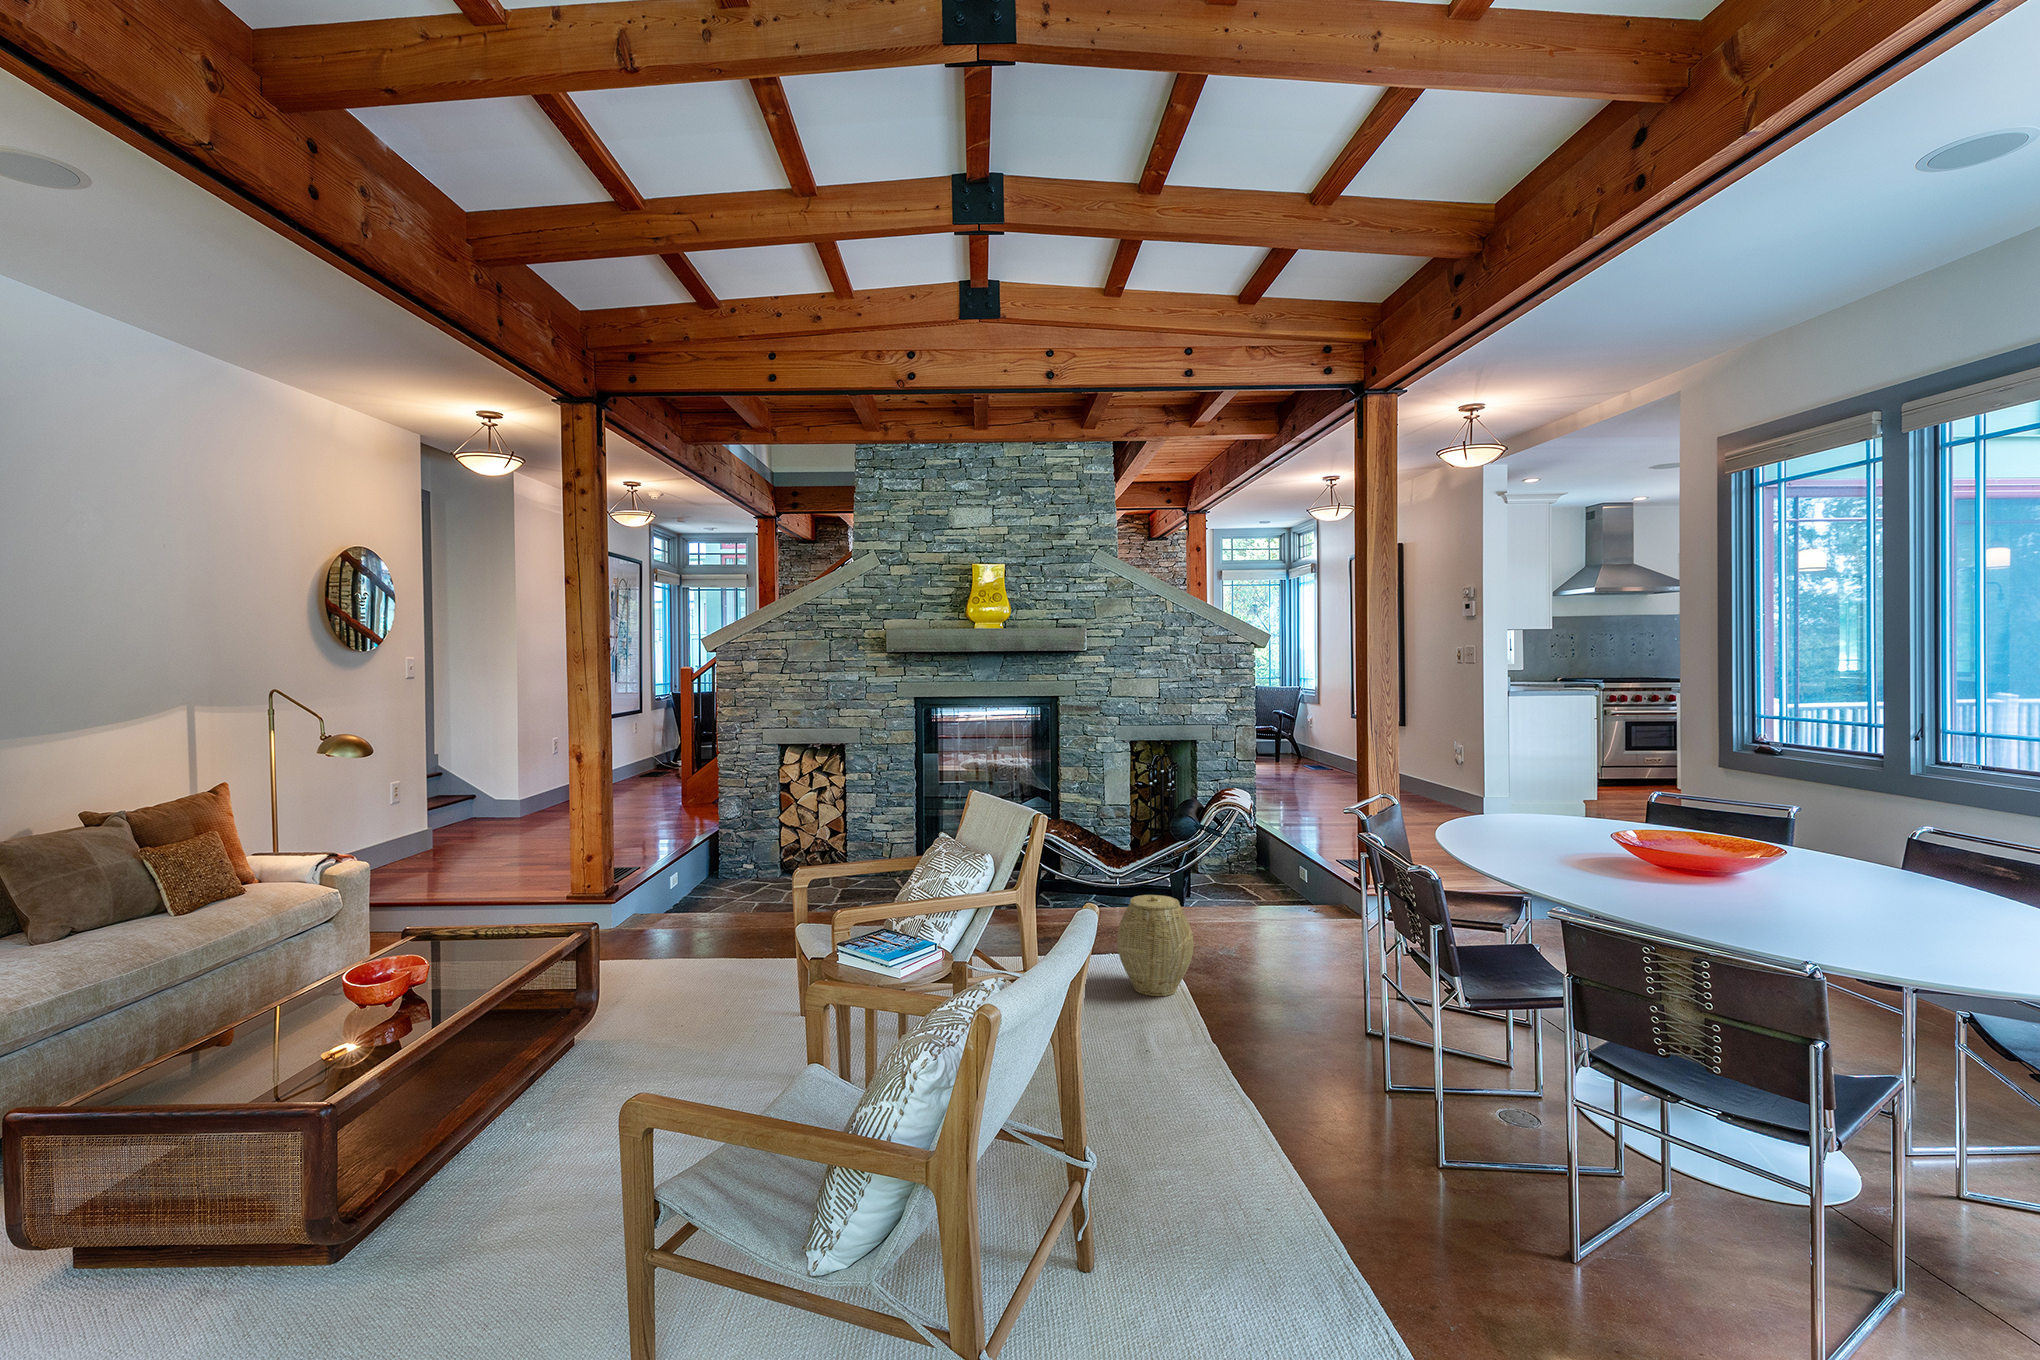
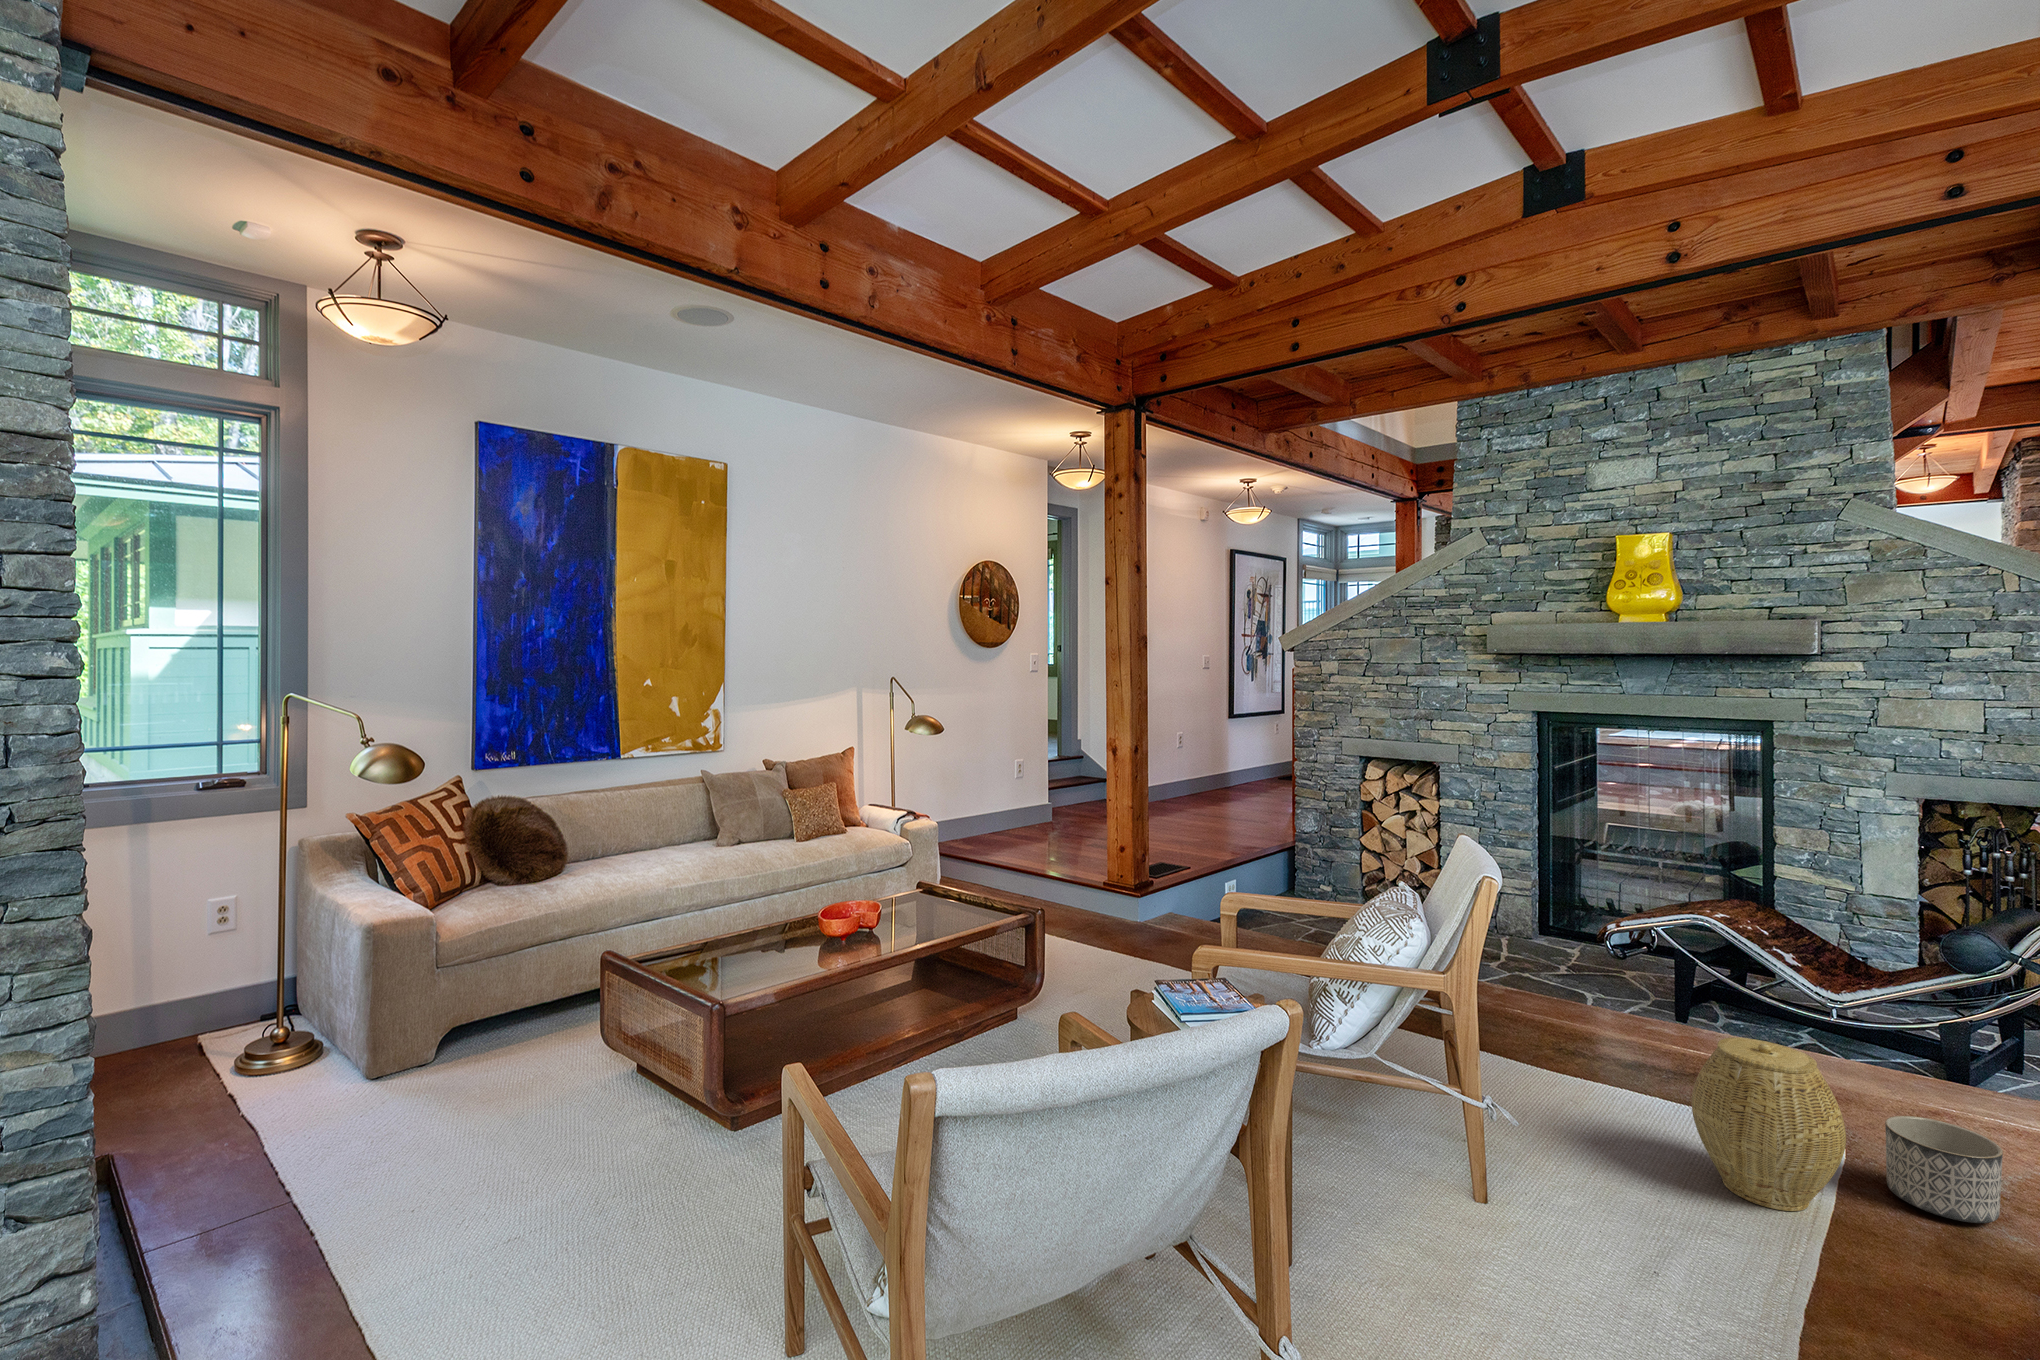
planter: none [1196,921,1246,974] -> present [1885,1116,2003,1223]

